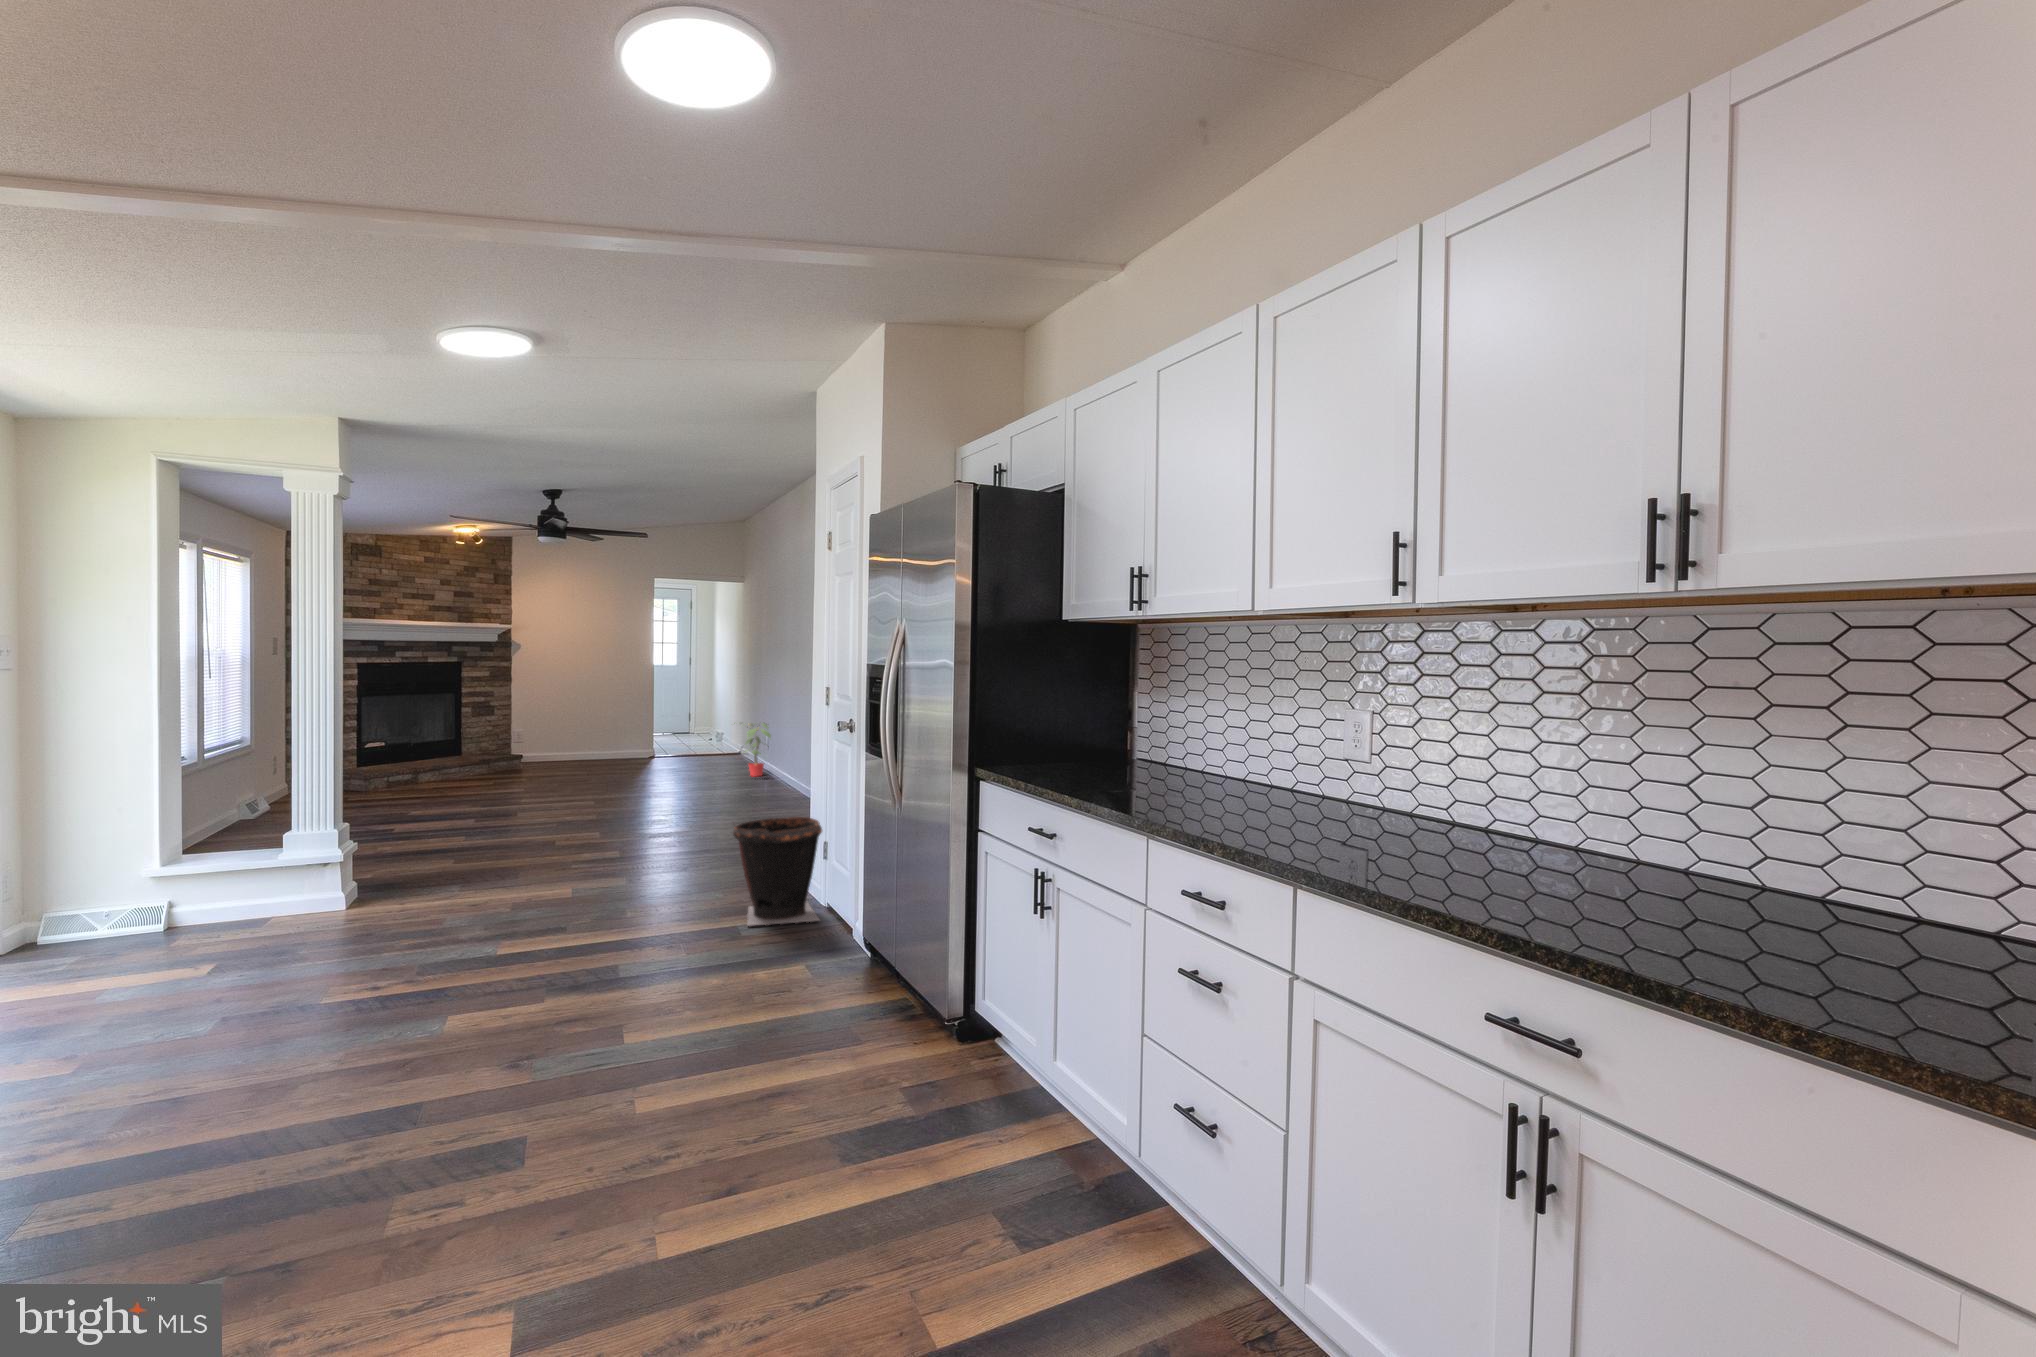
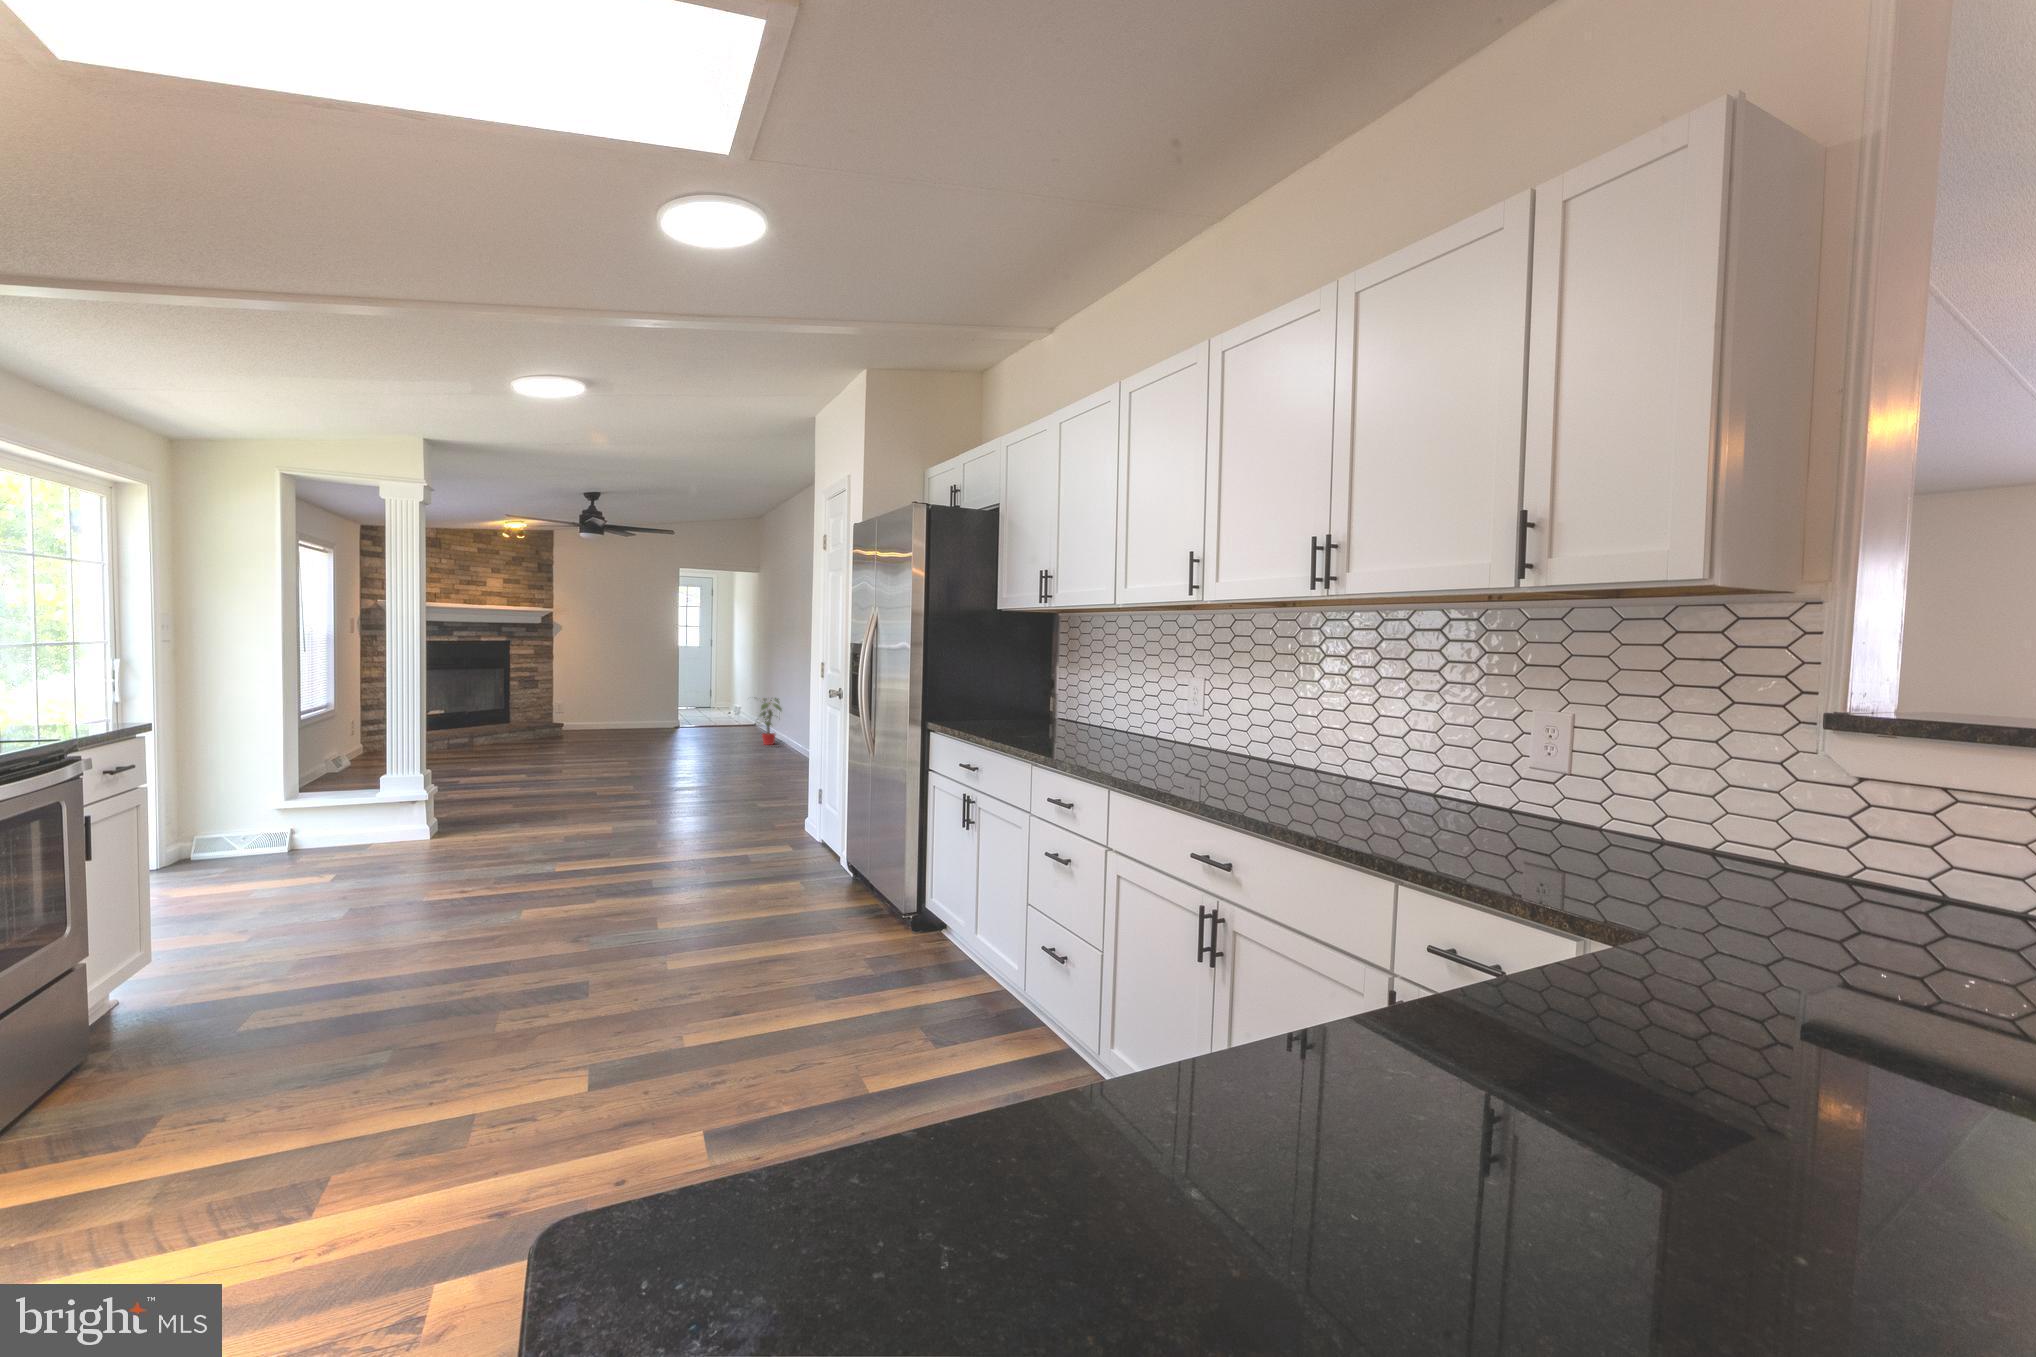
waste bin: present [733,817,822,926] -> none [744,769,818,855]

